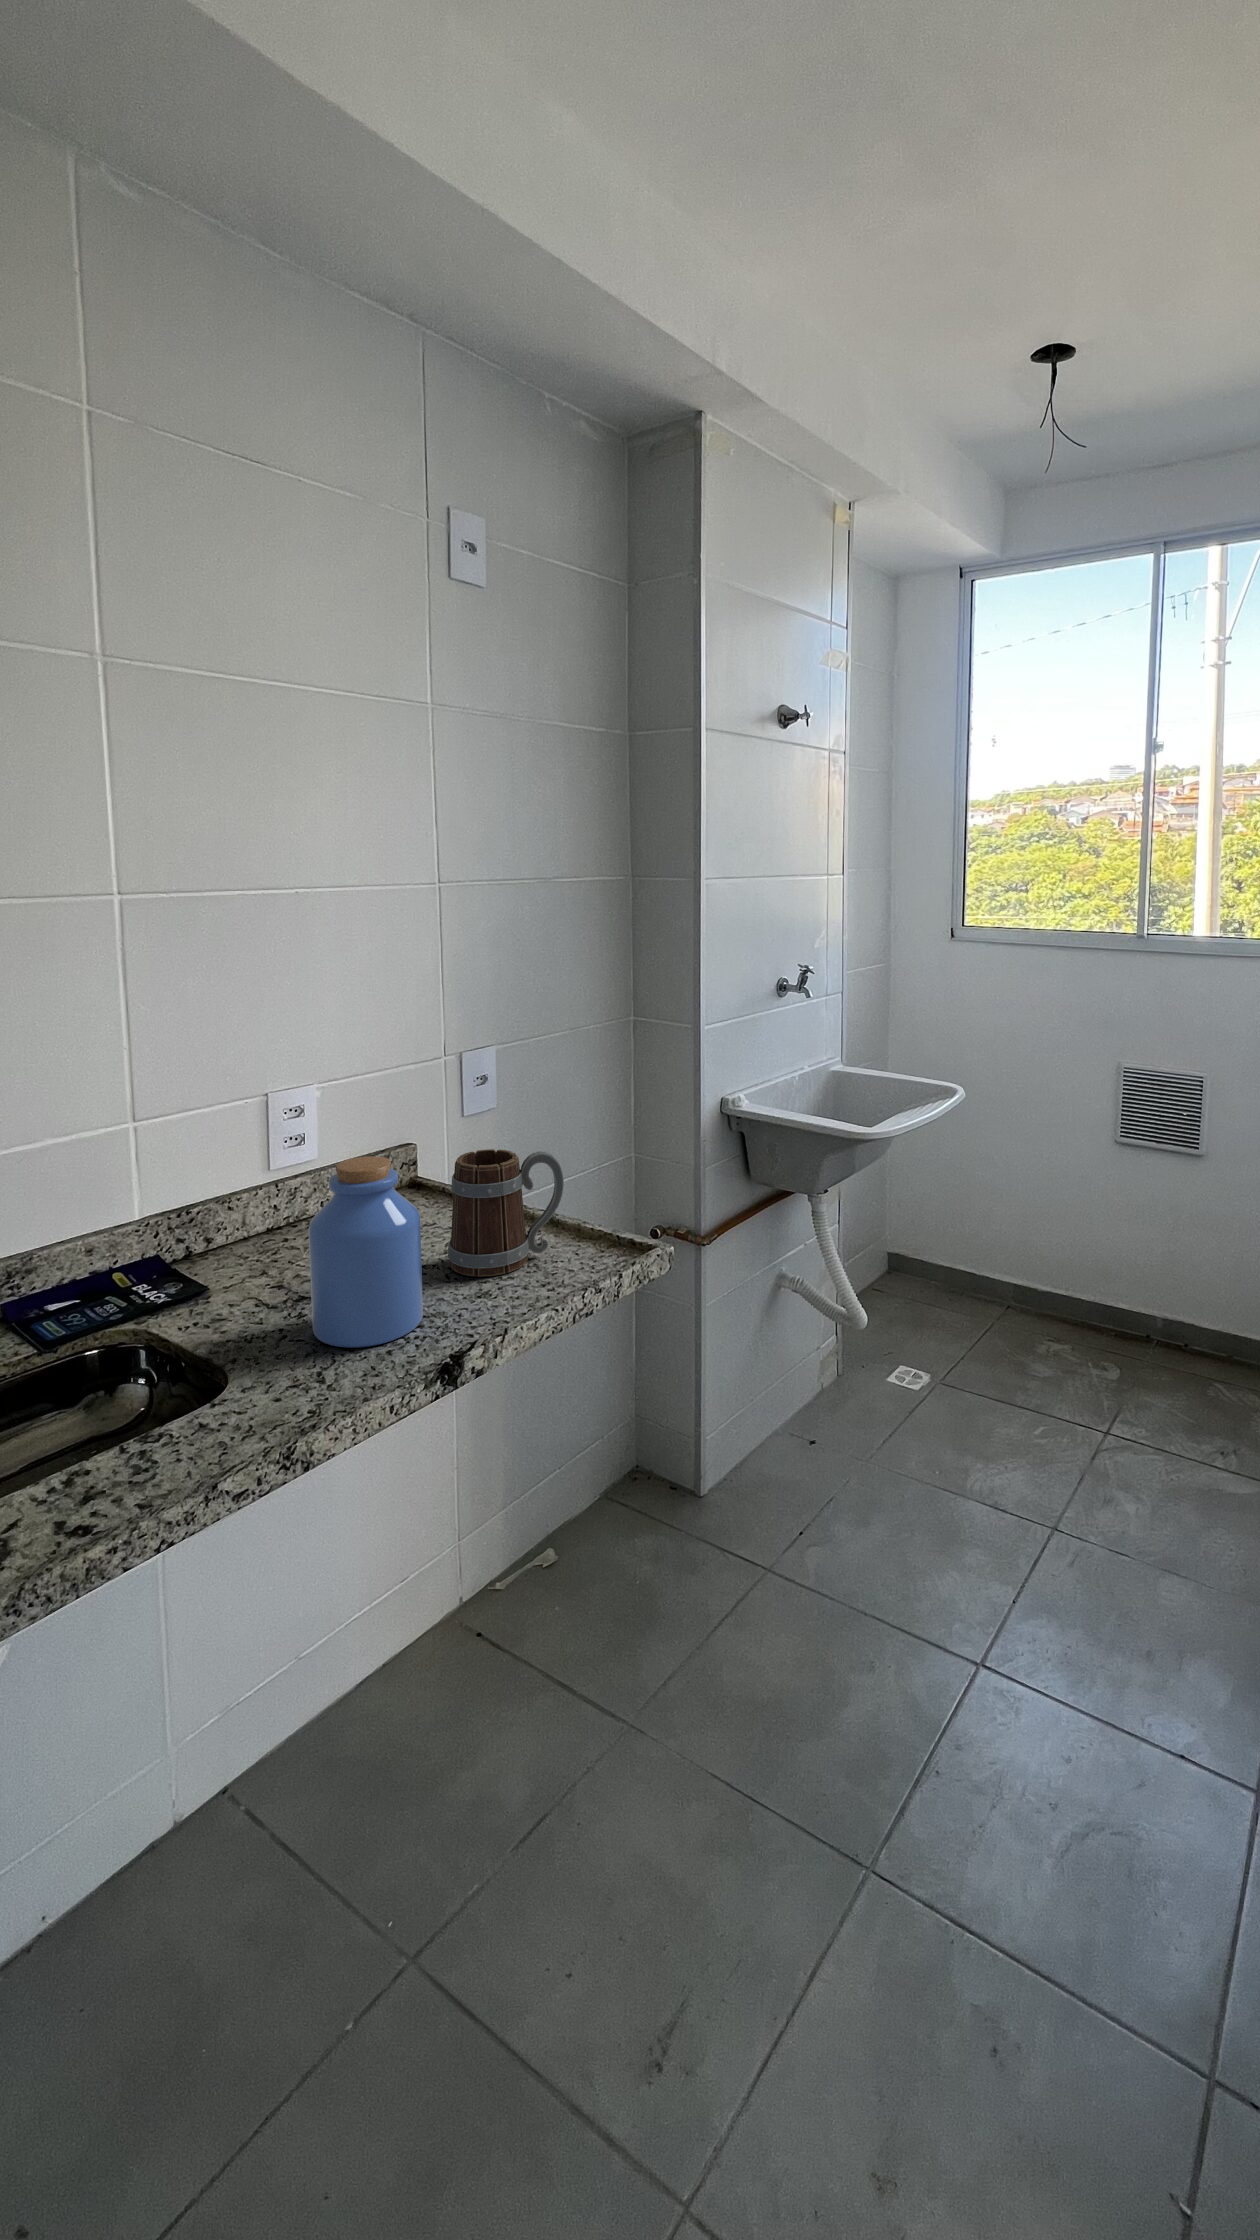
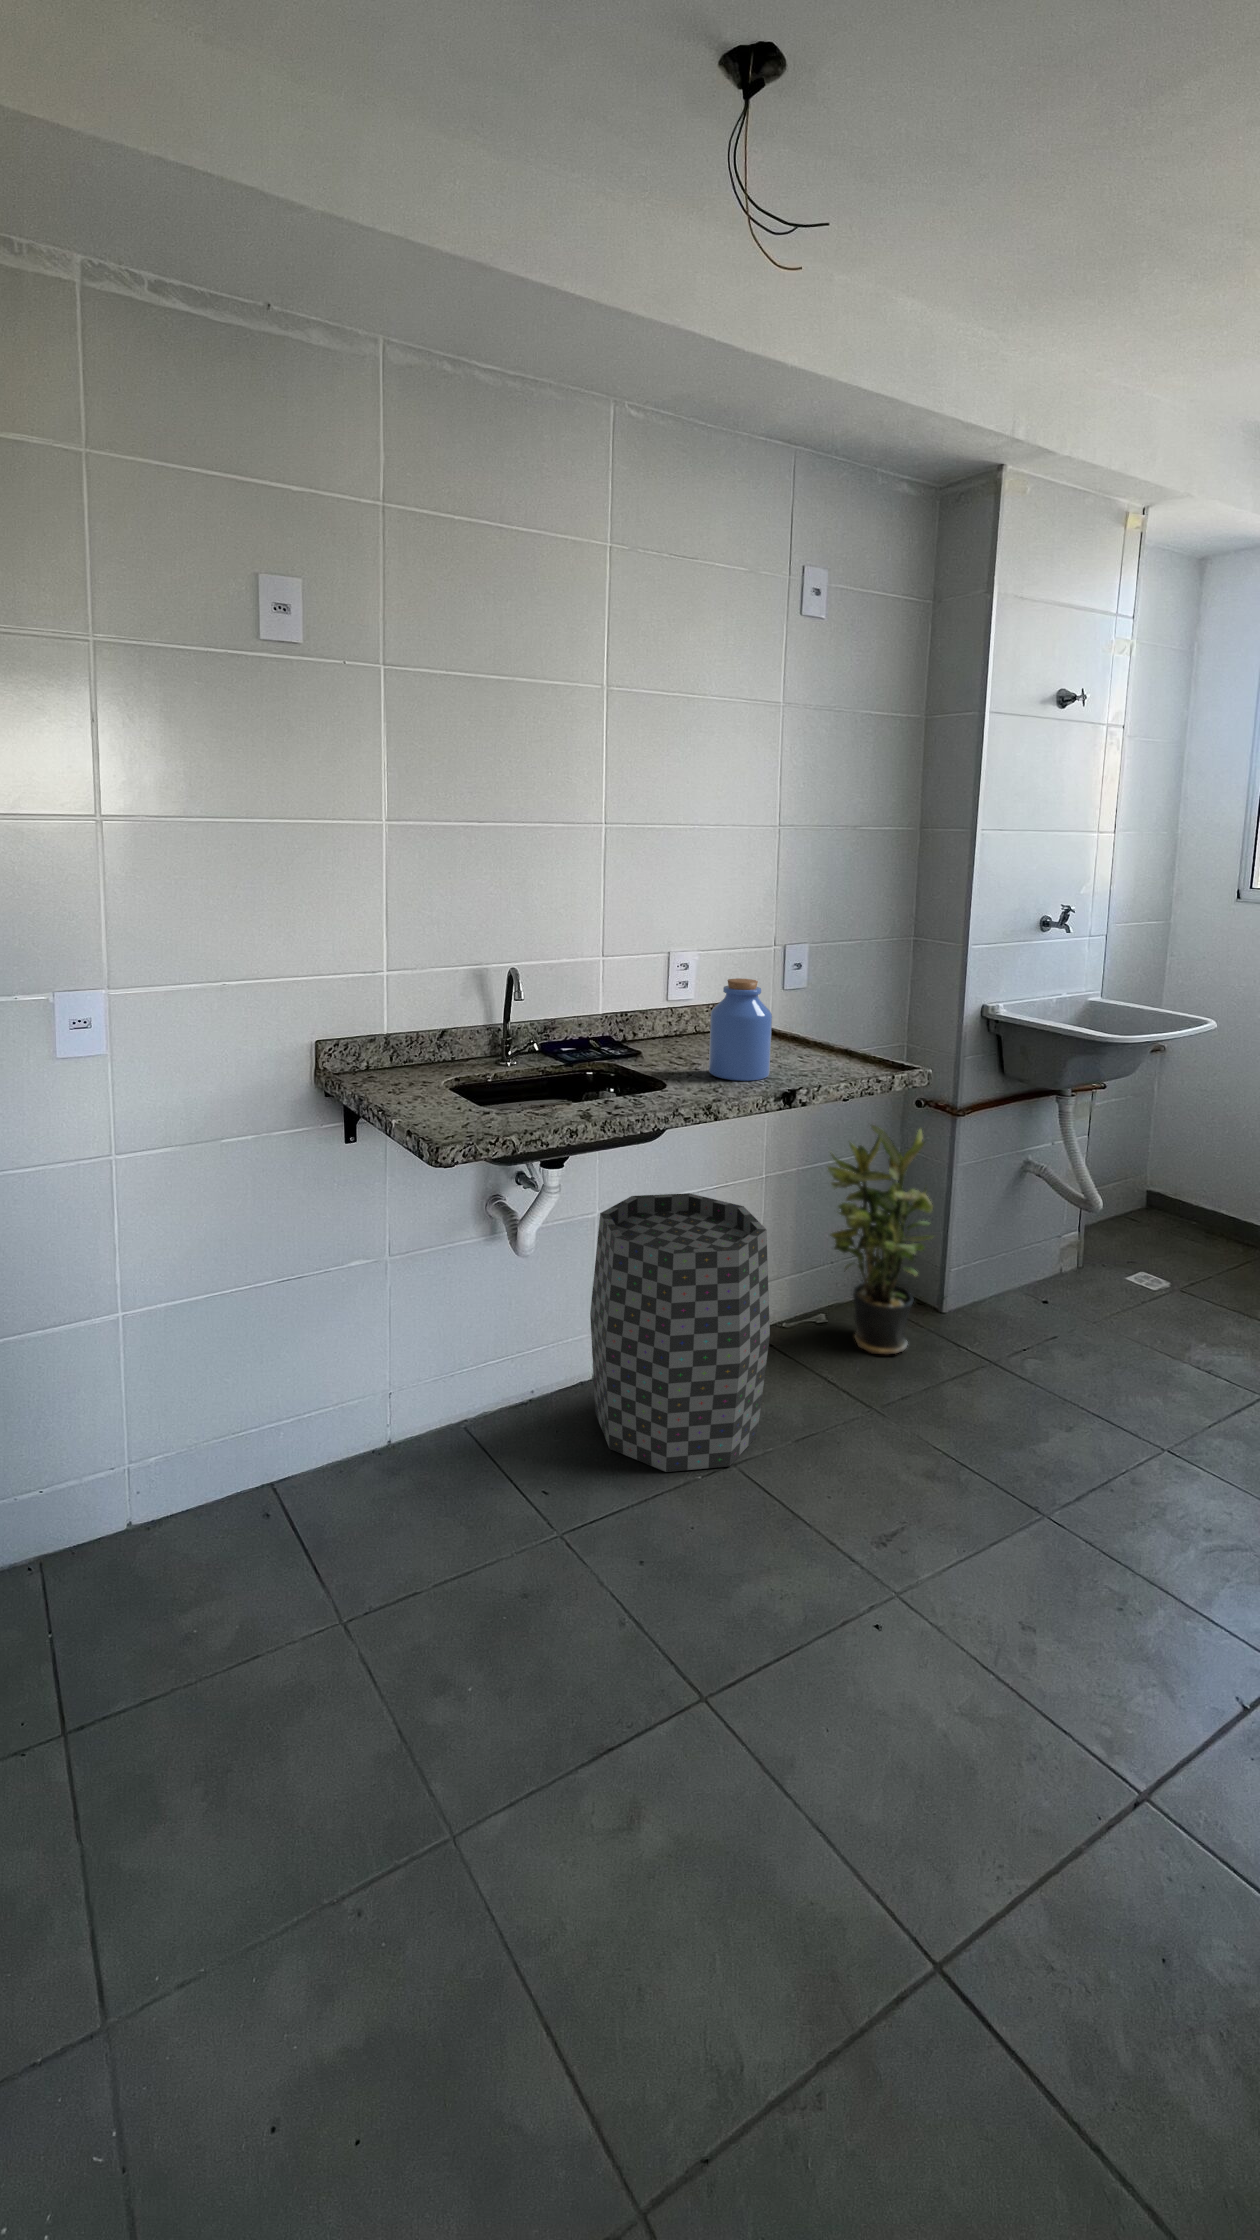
mug: present [448,1149,564,1277] -> none [780,993,857,1067]
potted plant: none [542,1273,693,1602] -> present [828,1125,934,1355]
trash can: none [143,1475,464,2045] -> present [590,1193,770,1472]

